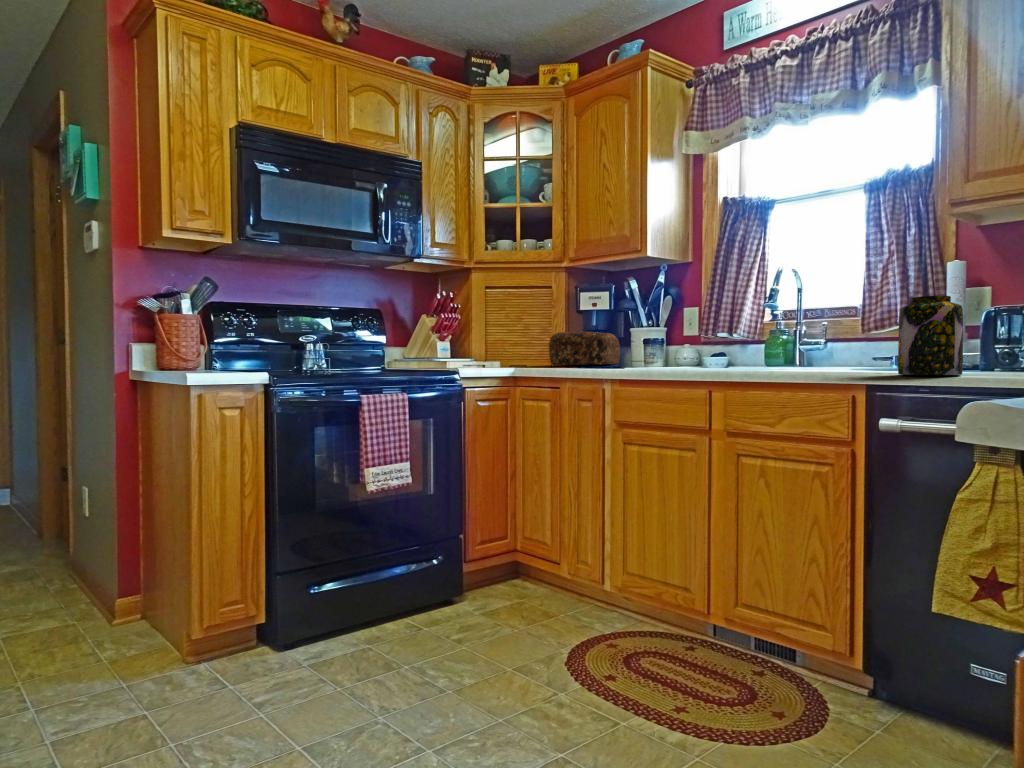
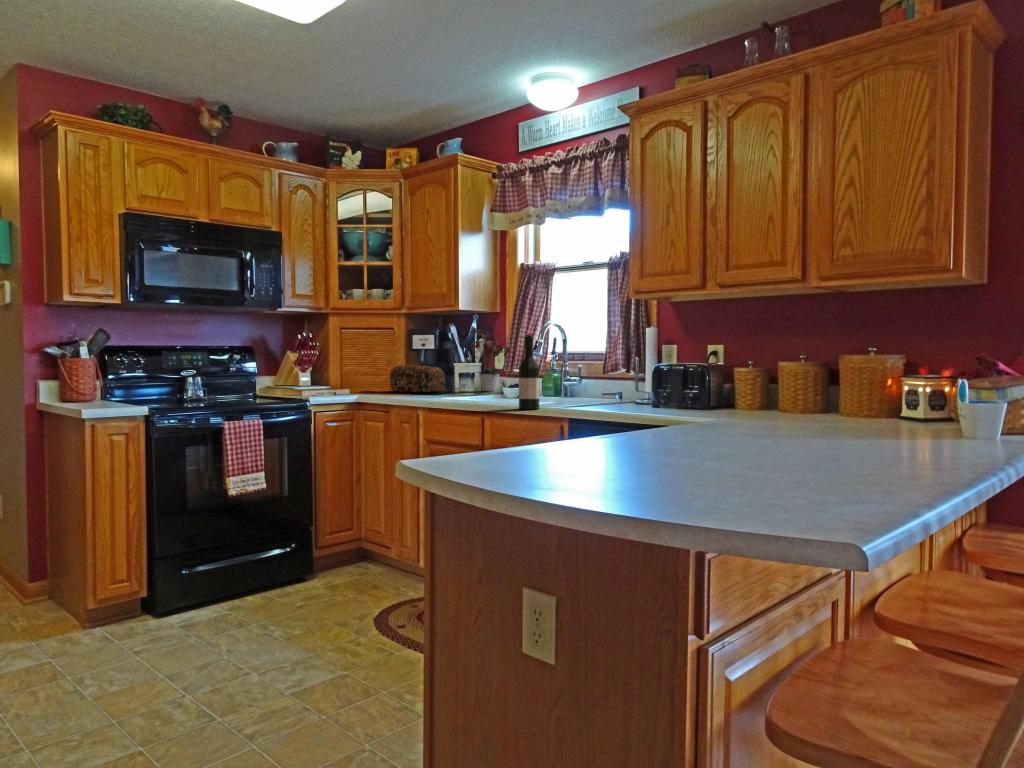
wine bottle: none [780,266,811,373] -> present [519,335,539,409]
flower arrangement: none [654,279,714,363] -> present [471,329,510,391]
jar: present [898,296,963,375] -> none [581,362,617,414]

